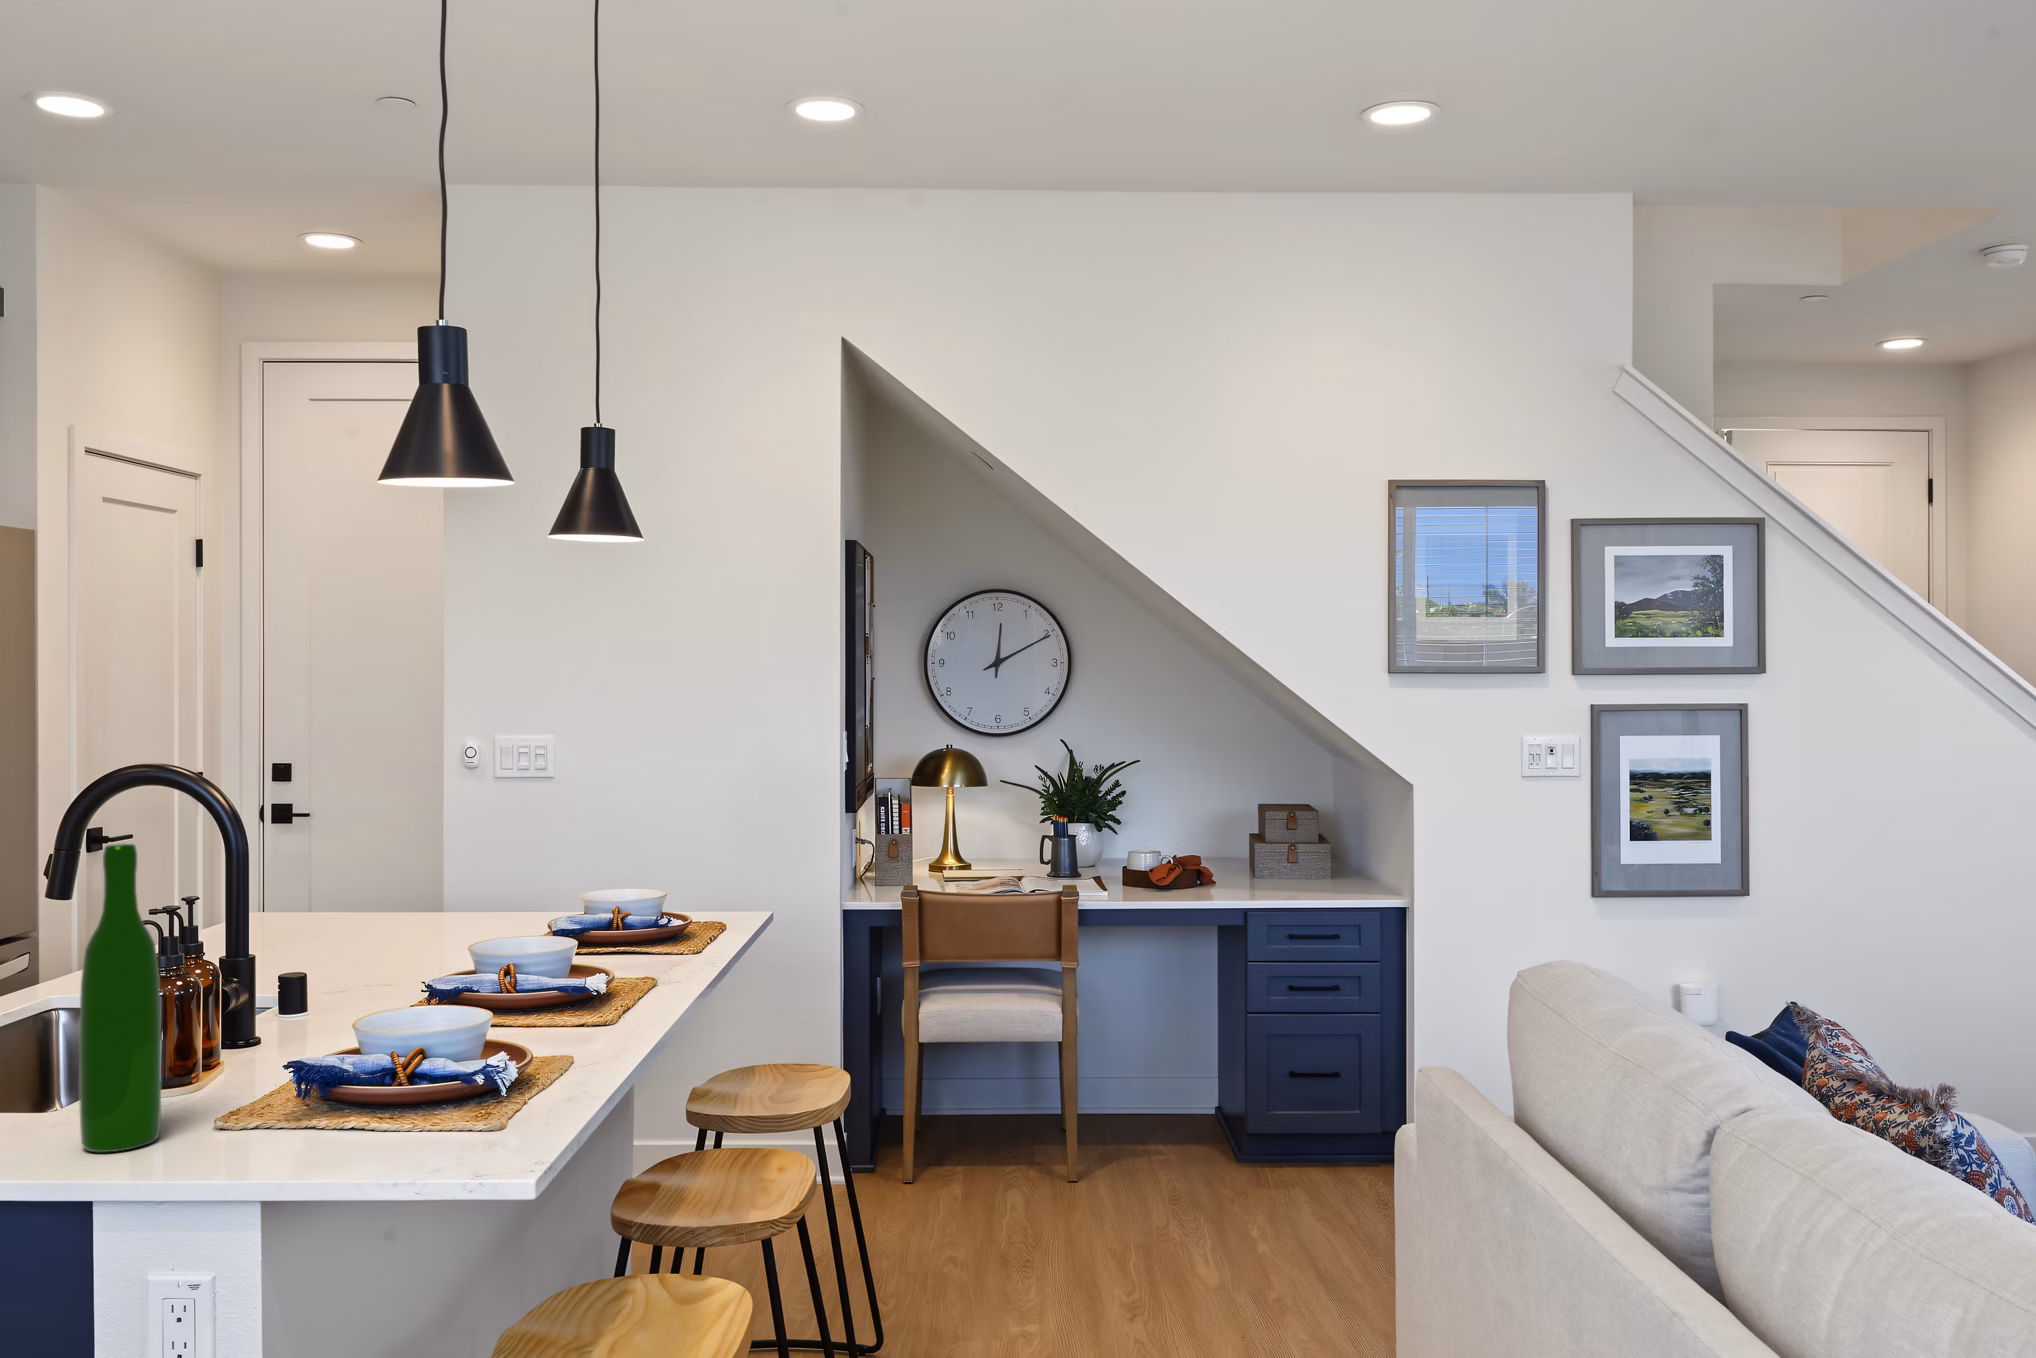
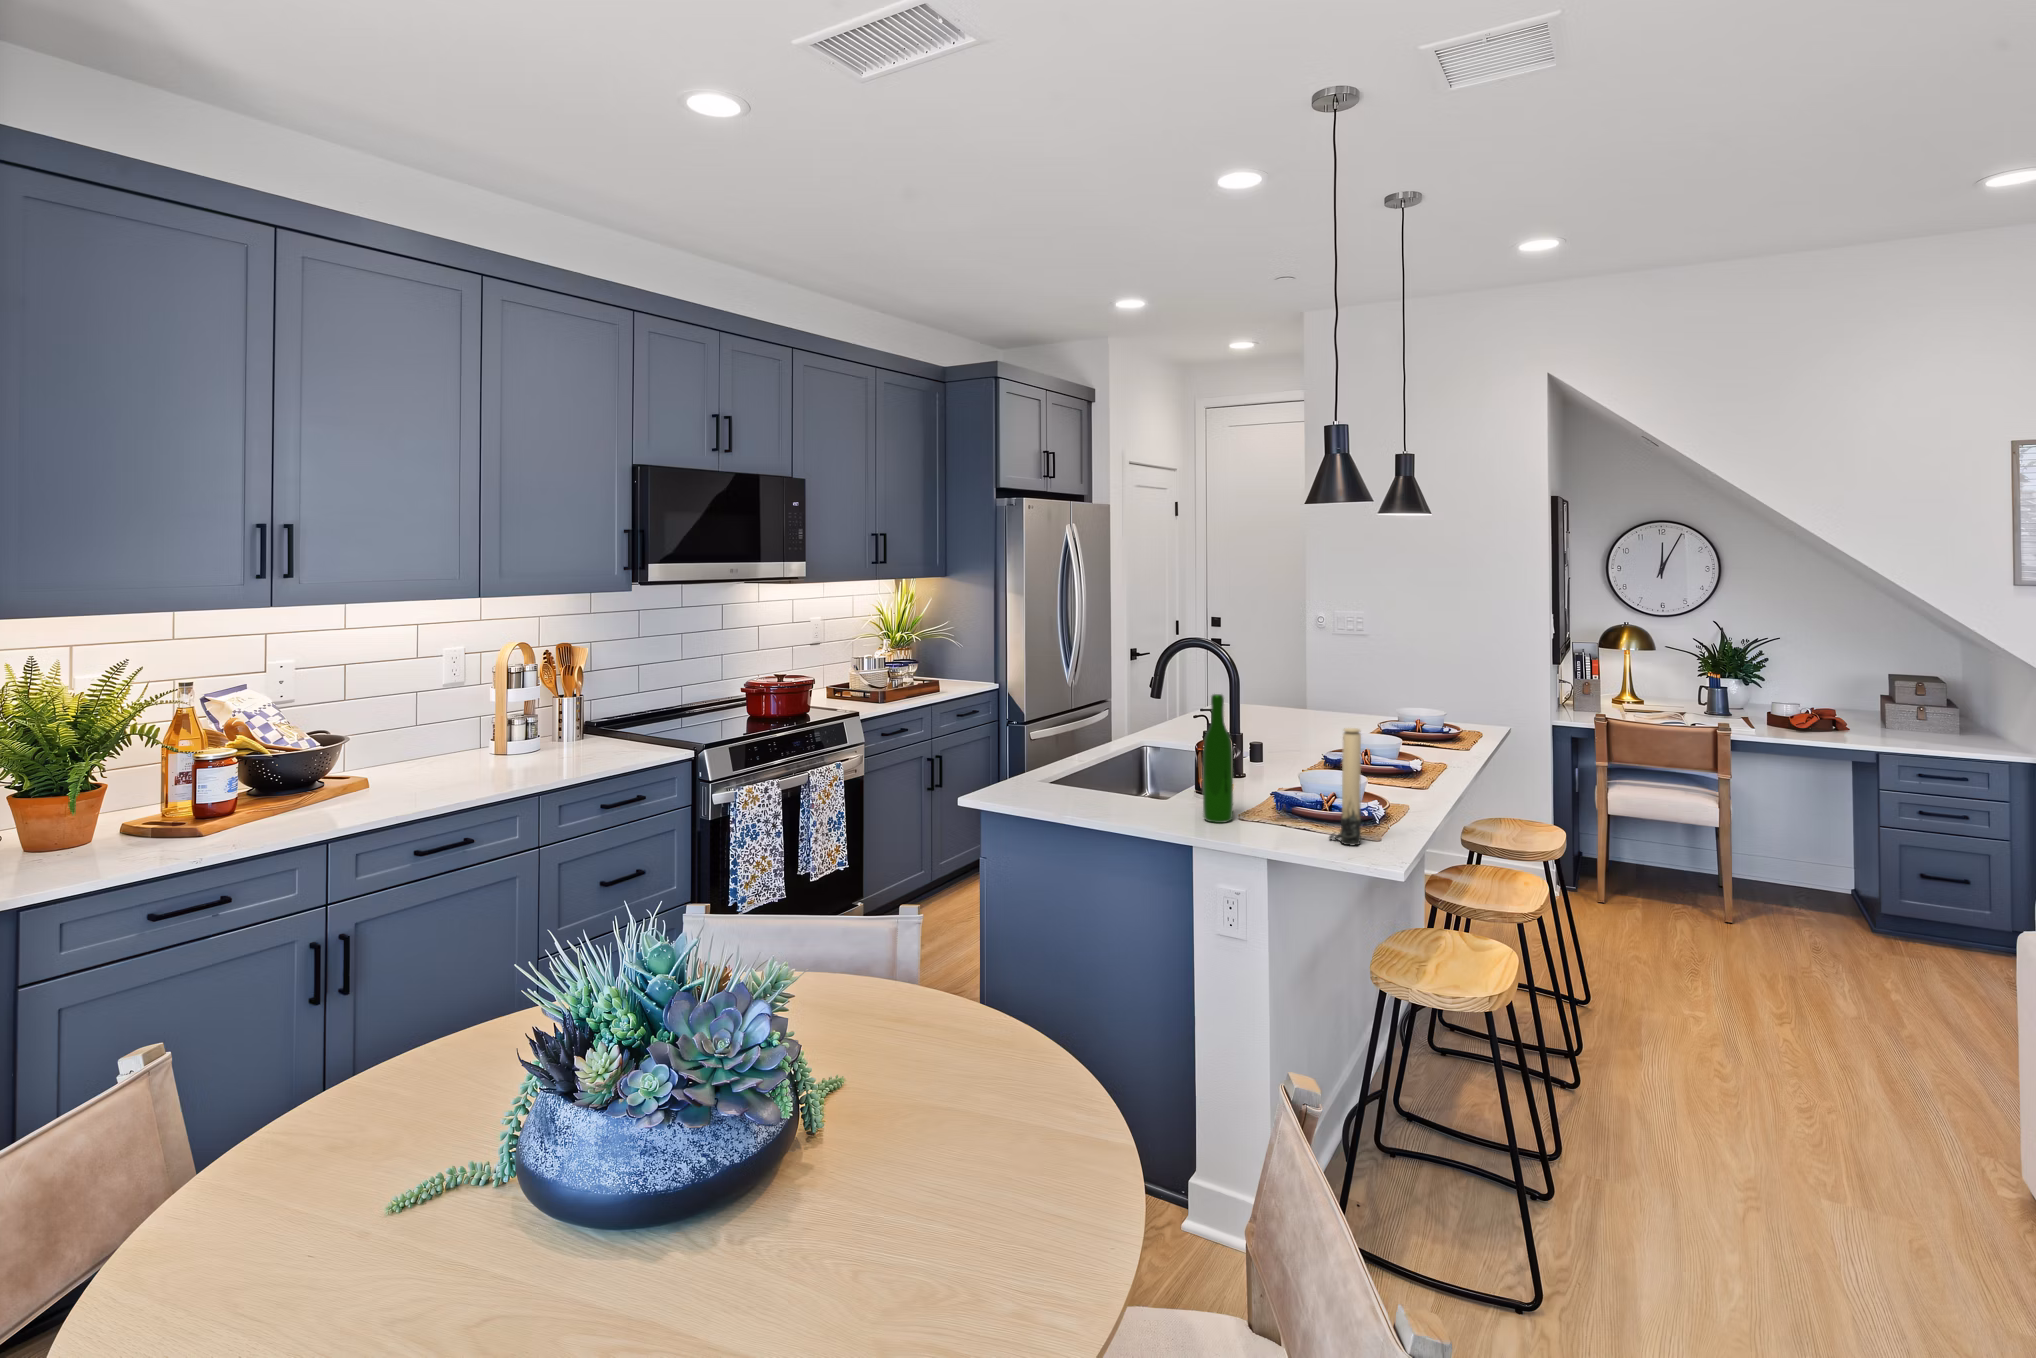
candle: none [375,898,444,1161] -> present [1329,728,1361,845]

